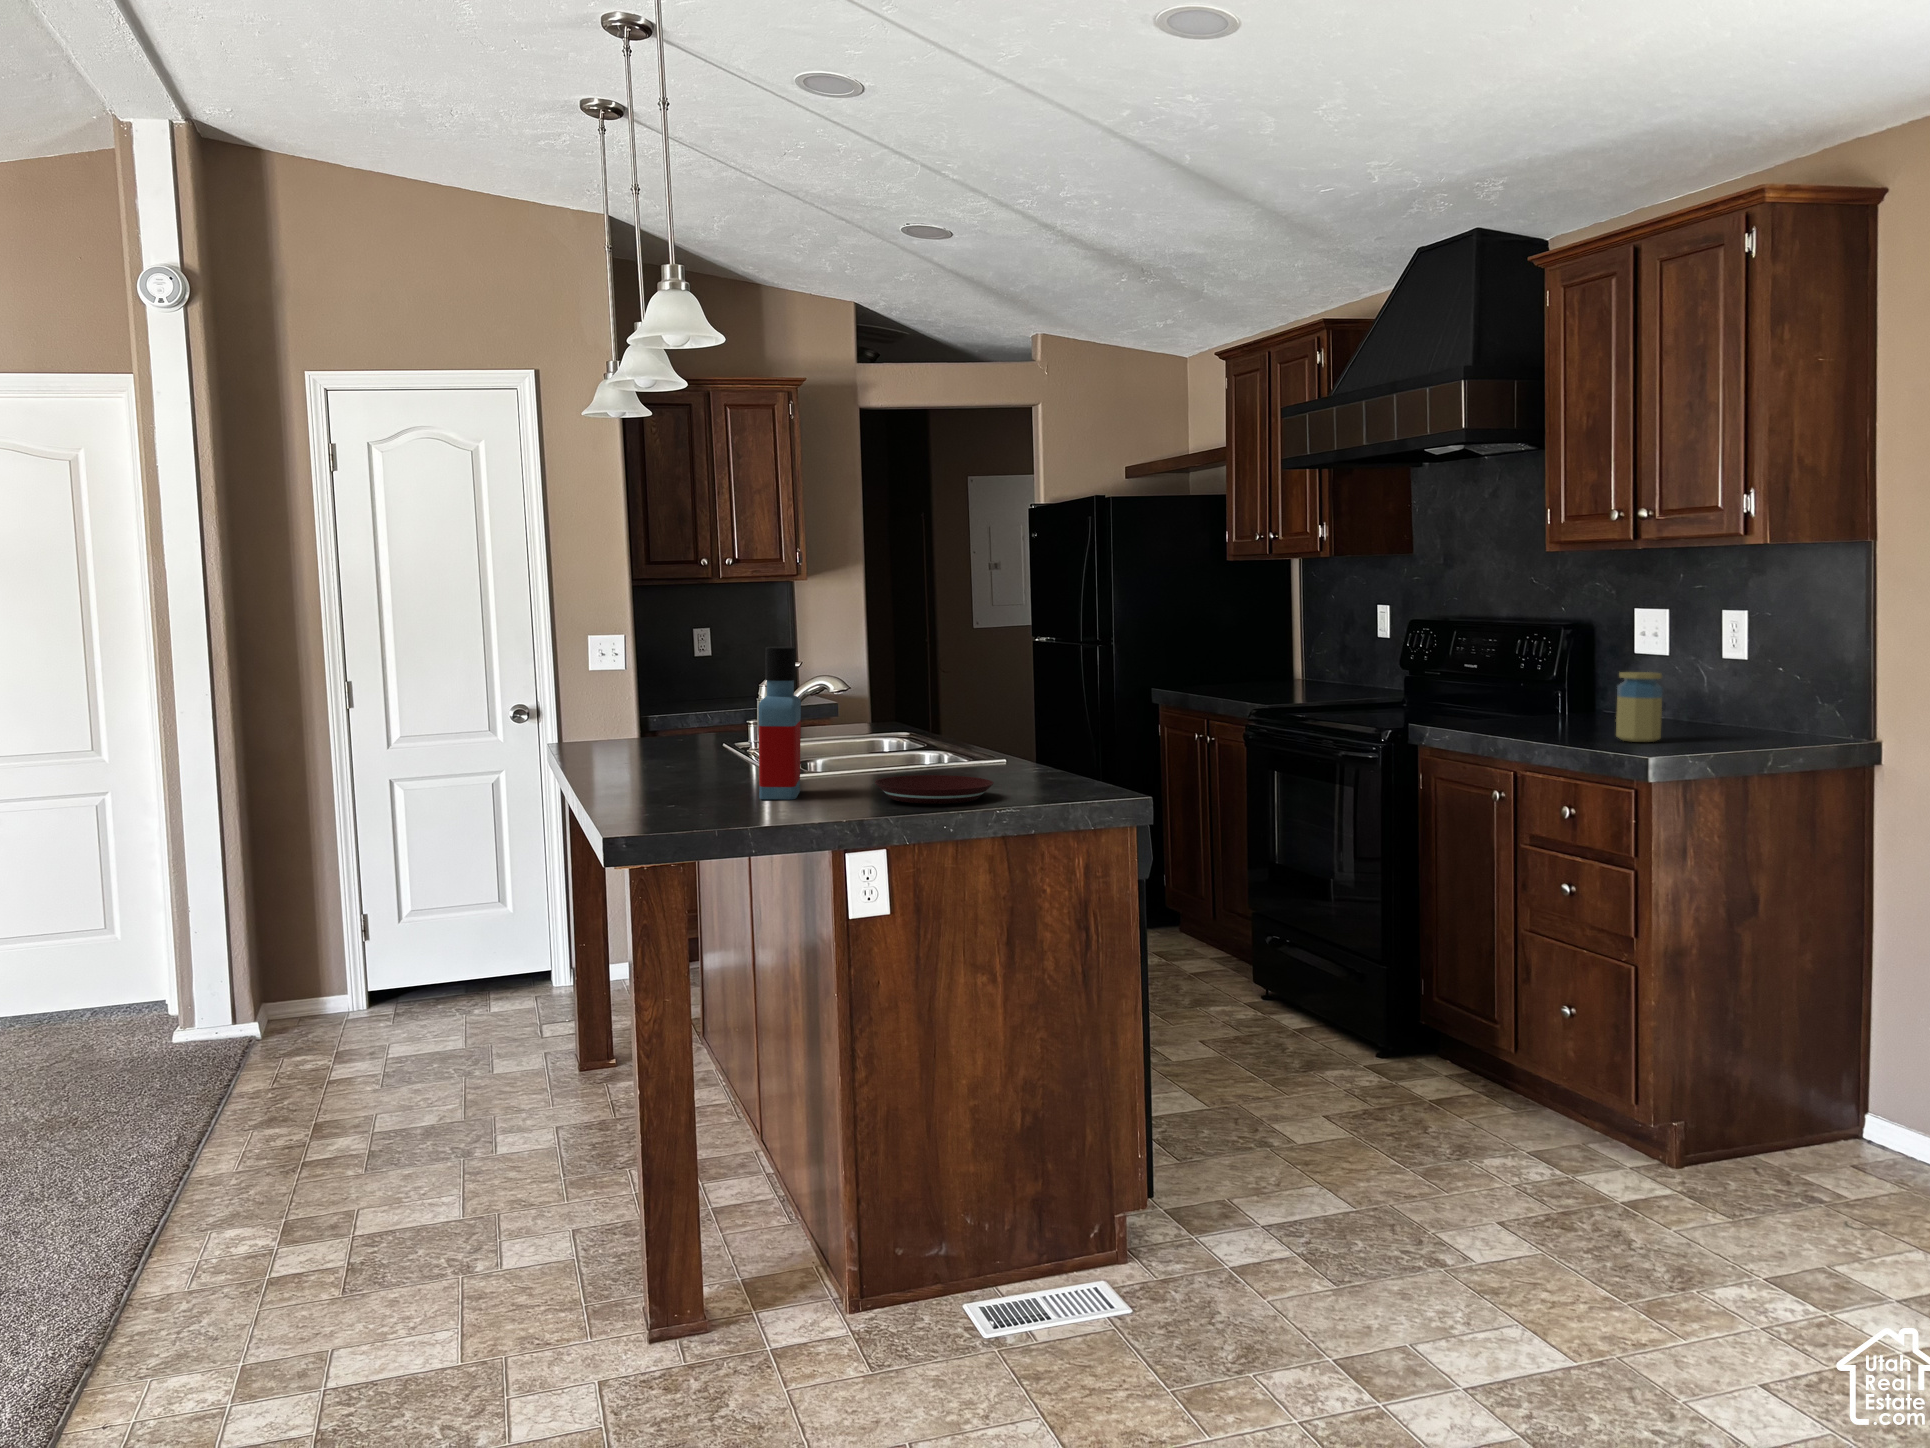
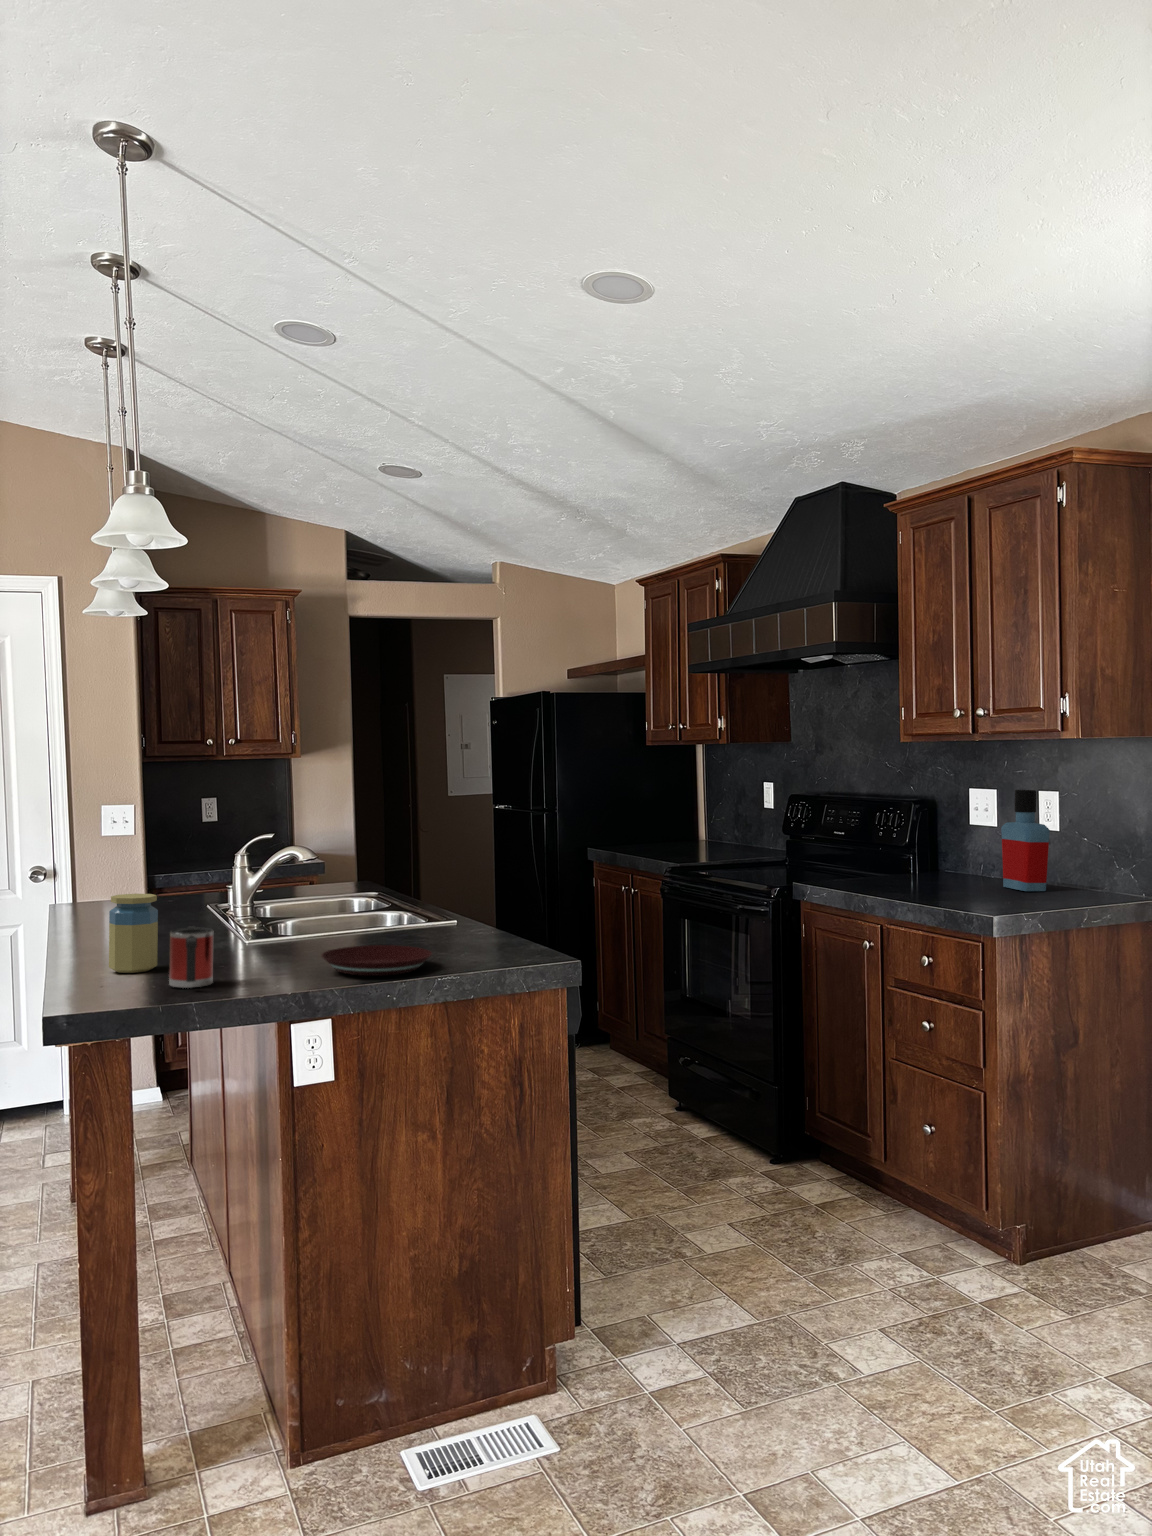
bottle: present [759,647,801,799] -> present [1001,790,1050,891]
jar: present [1616,672,1662,742] -> present [109,894,158,973]
mug: none [720,749,764,812] -> present [169,926,213,988]

